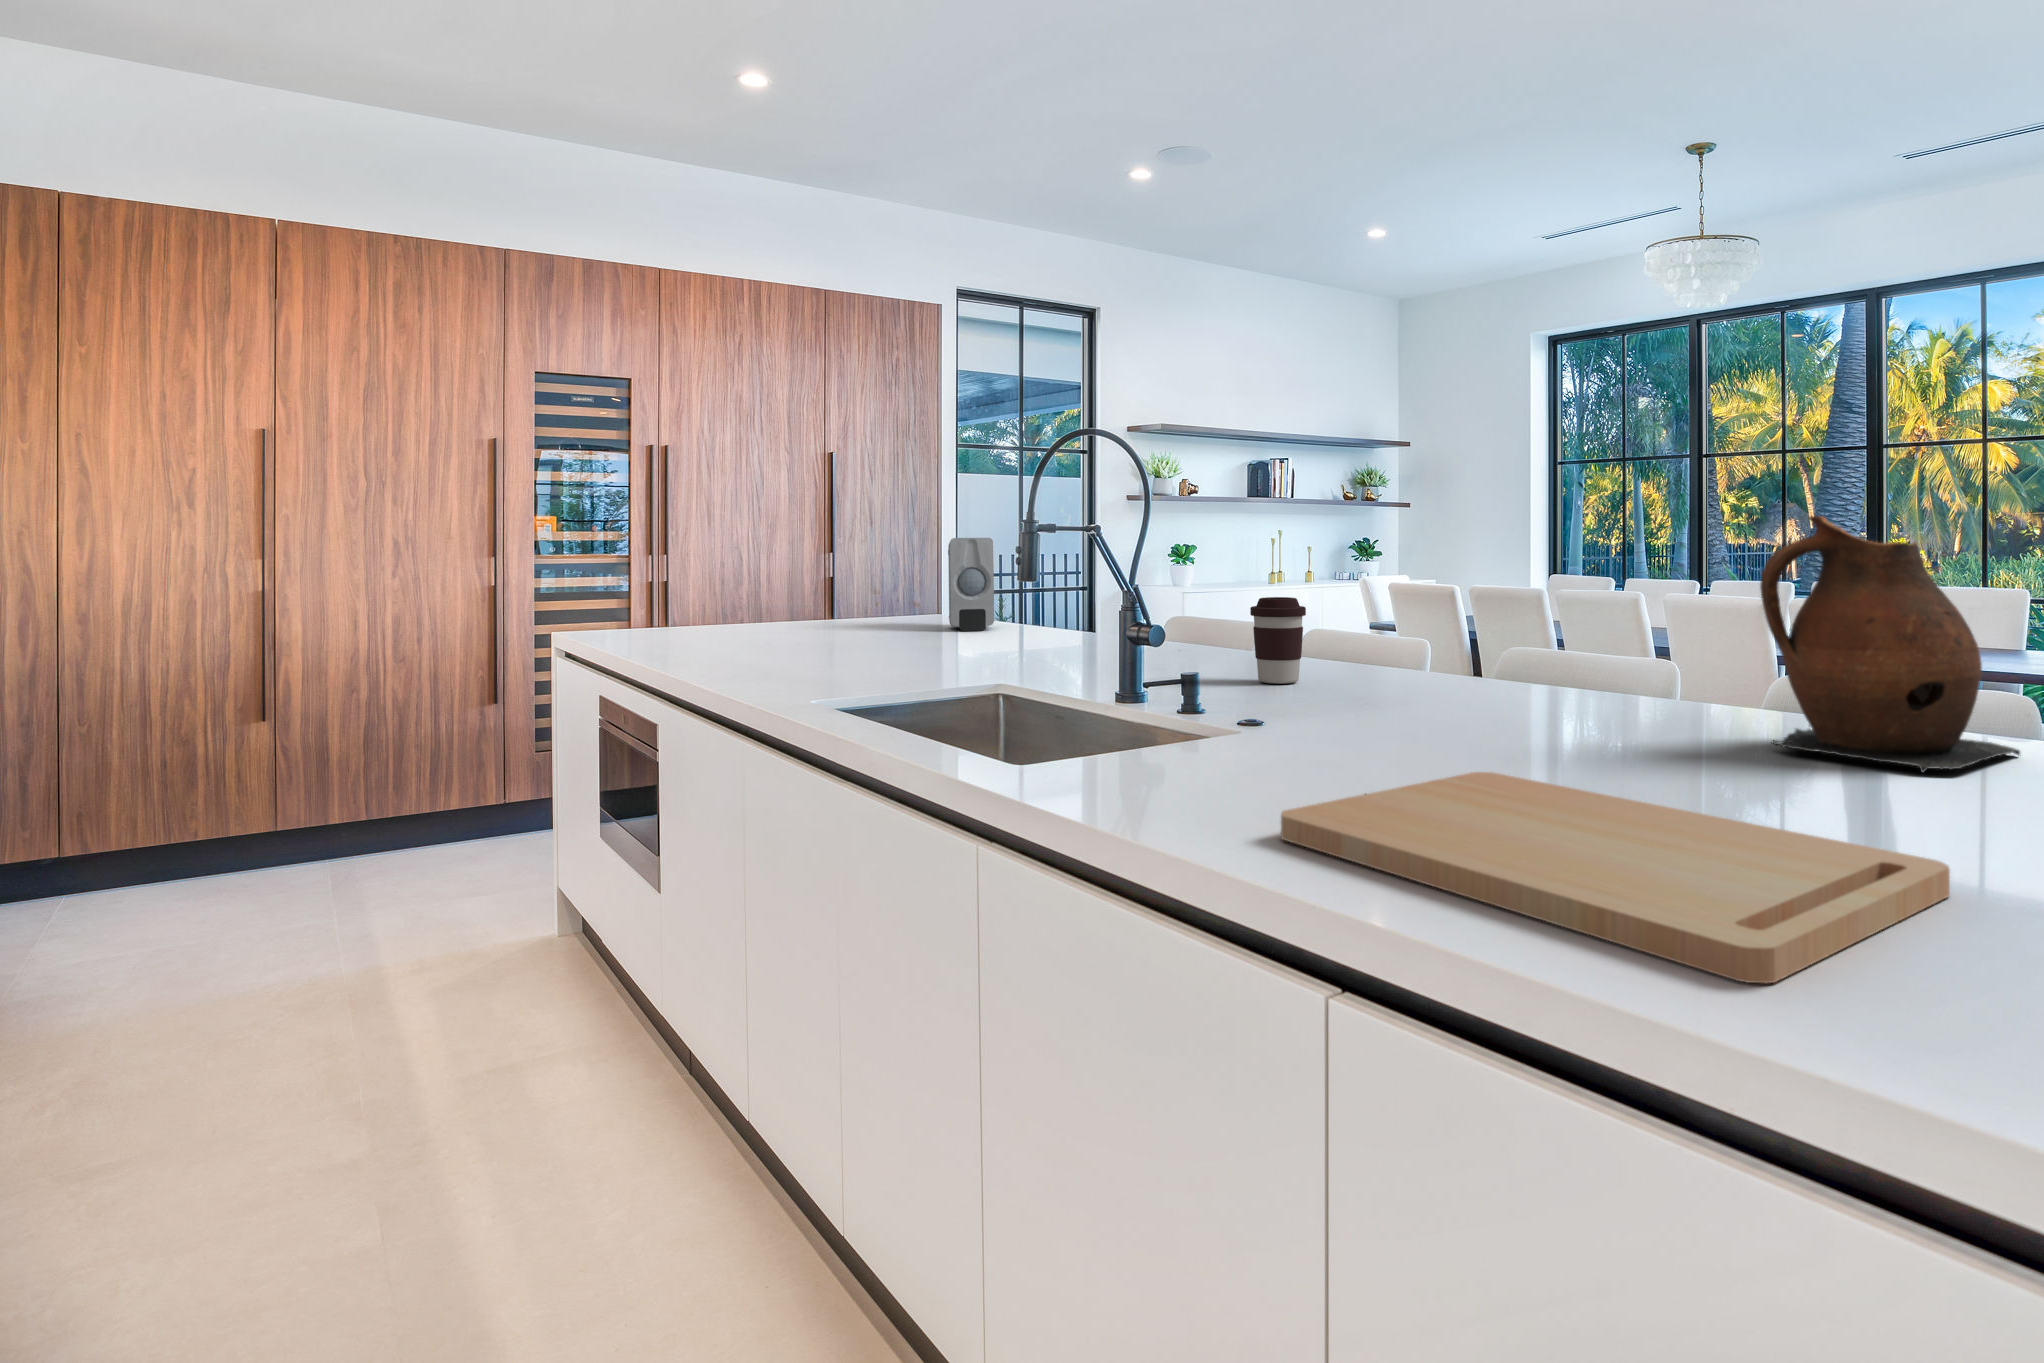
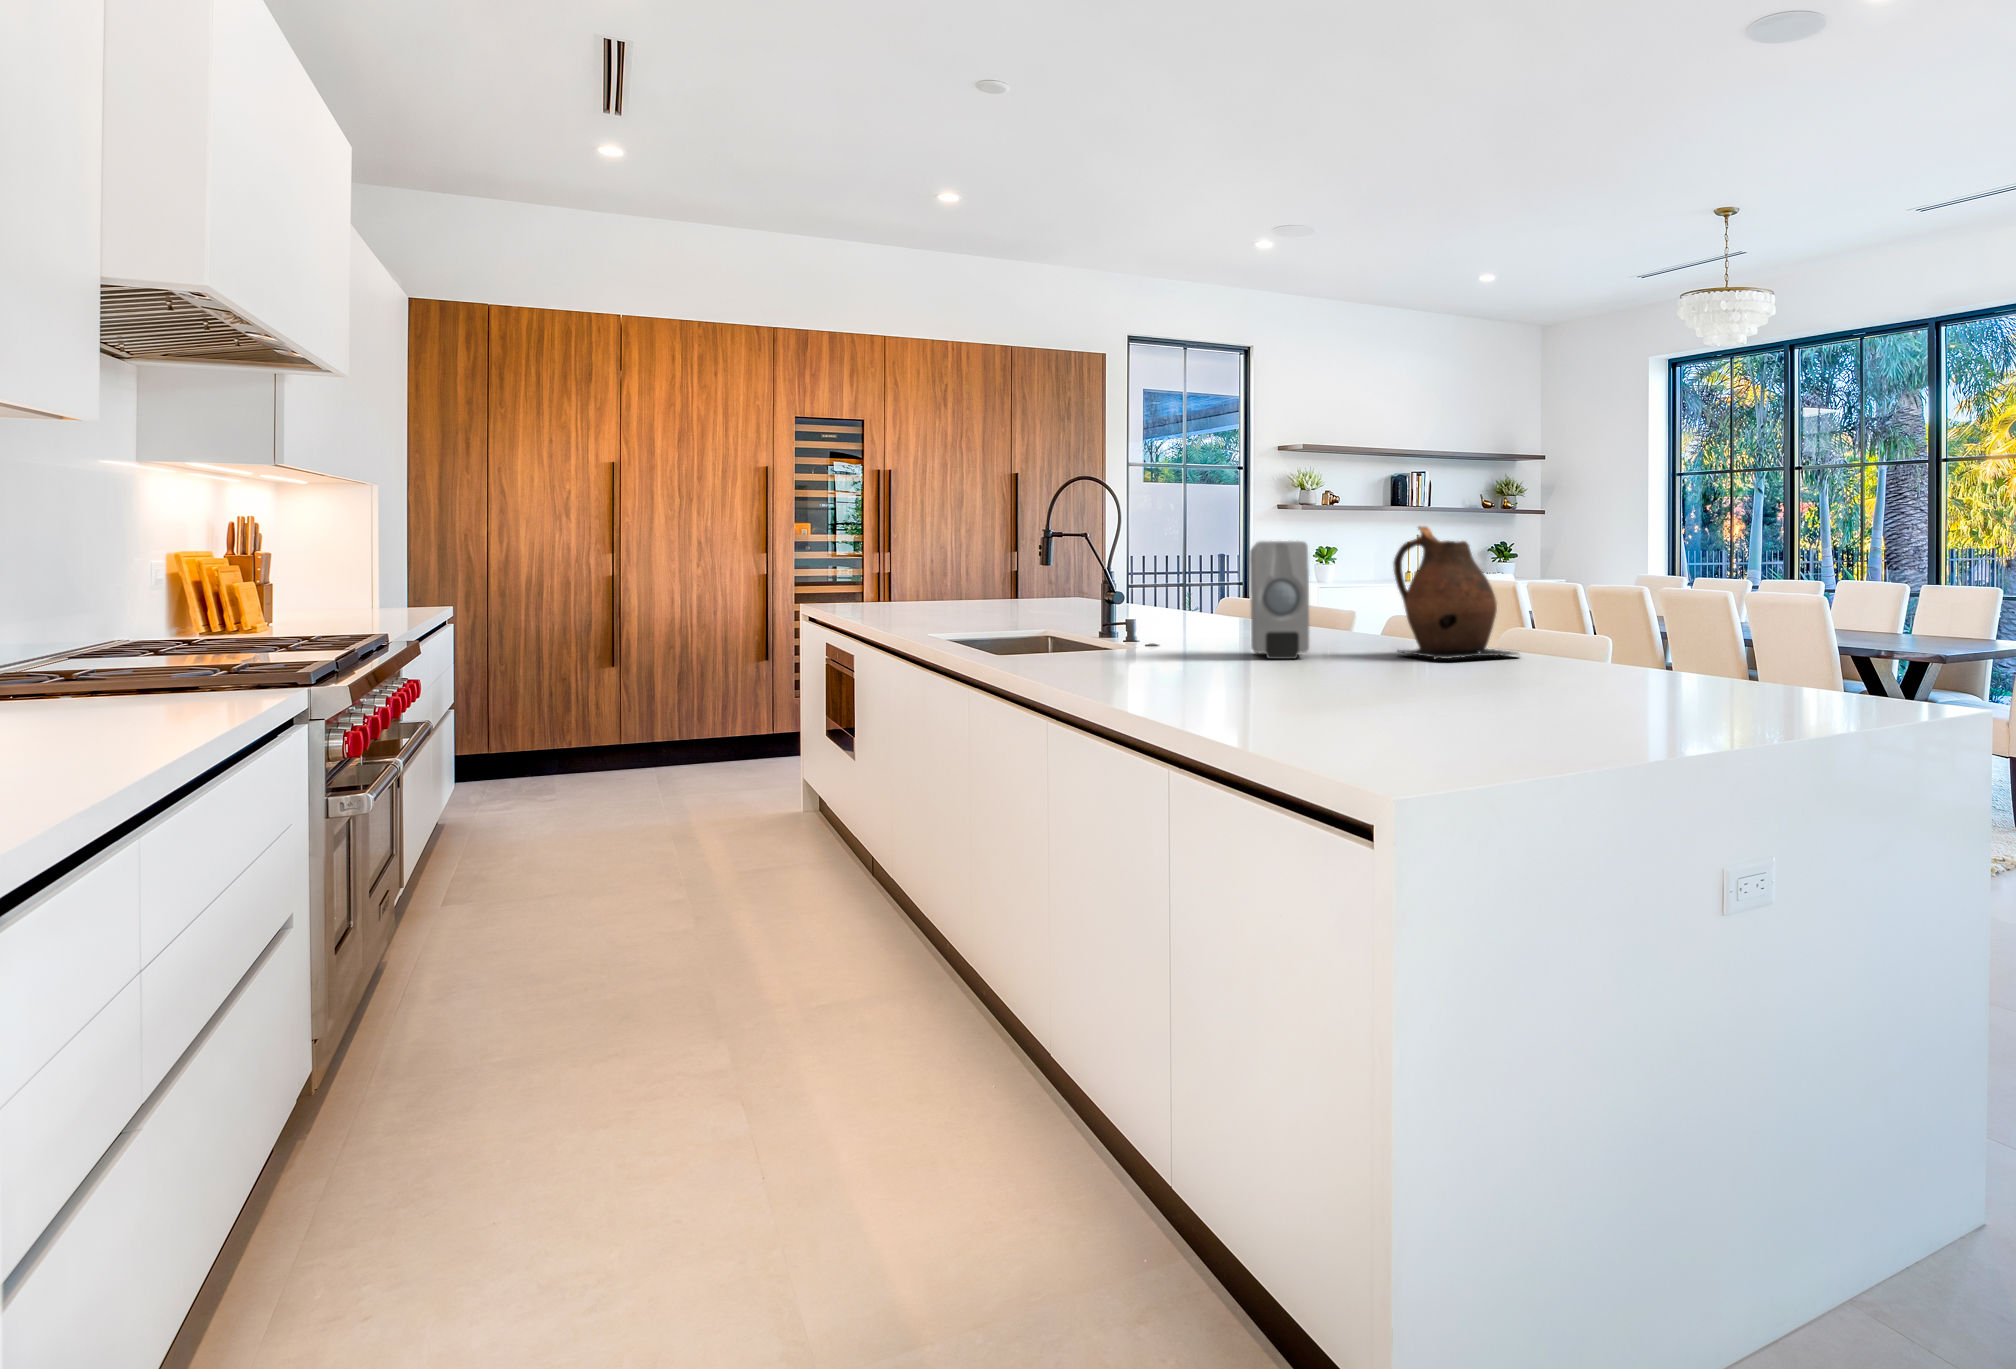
soap dispenser: present [948,538,994,631] -> present [1250,541,1309,659]
coffee cup: present [1250,597,1306,684] -> none [1199,577,1234,631]
cutting board: present [1281,772,1950,983] -> none [1065,652,1294,693]

